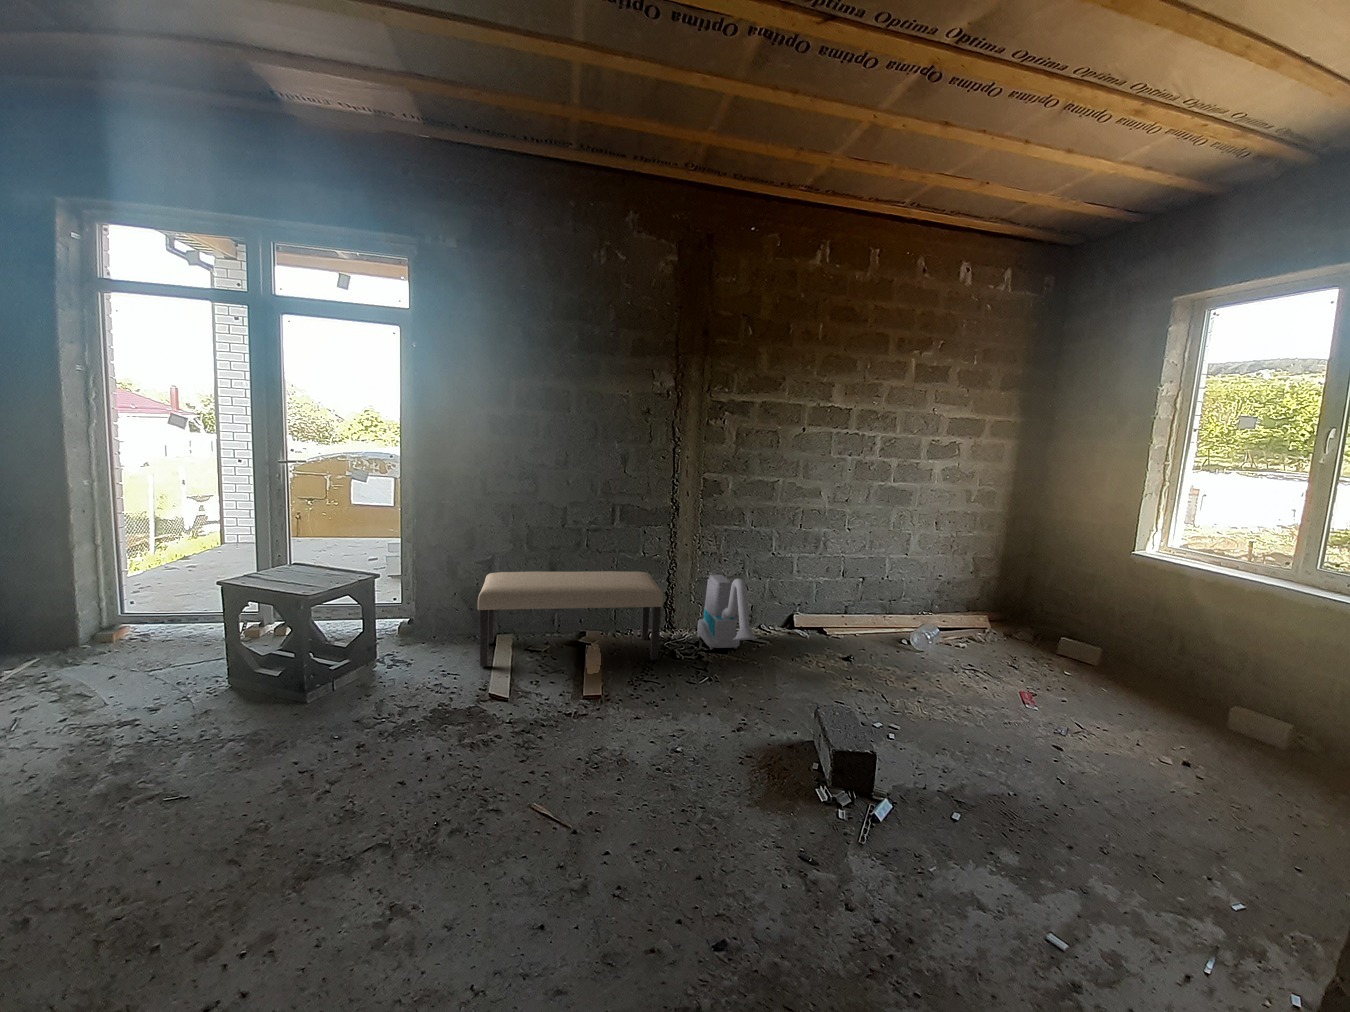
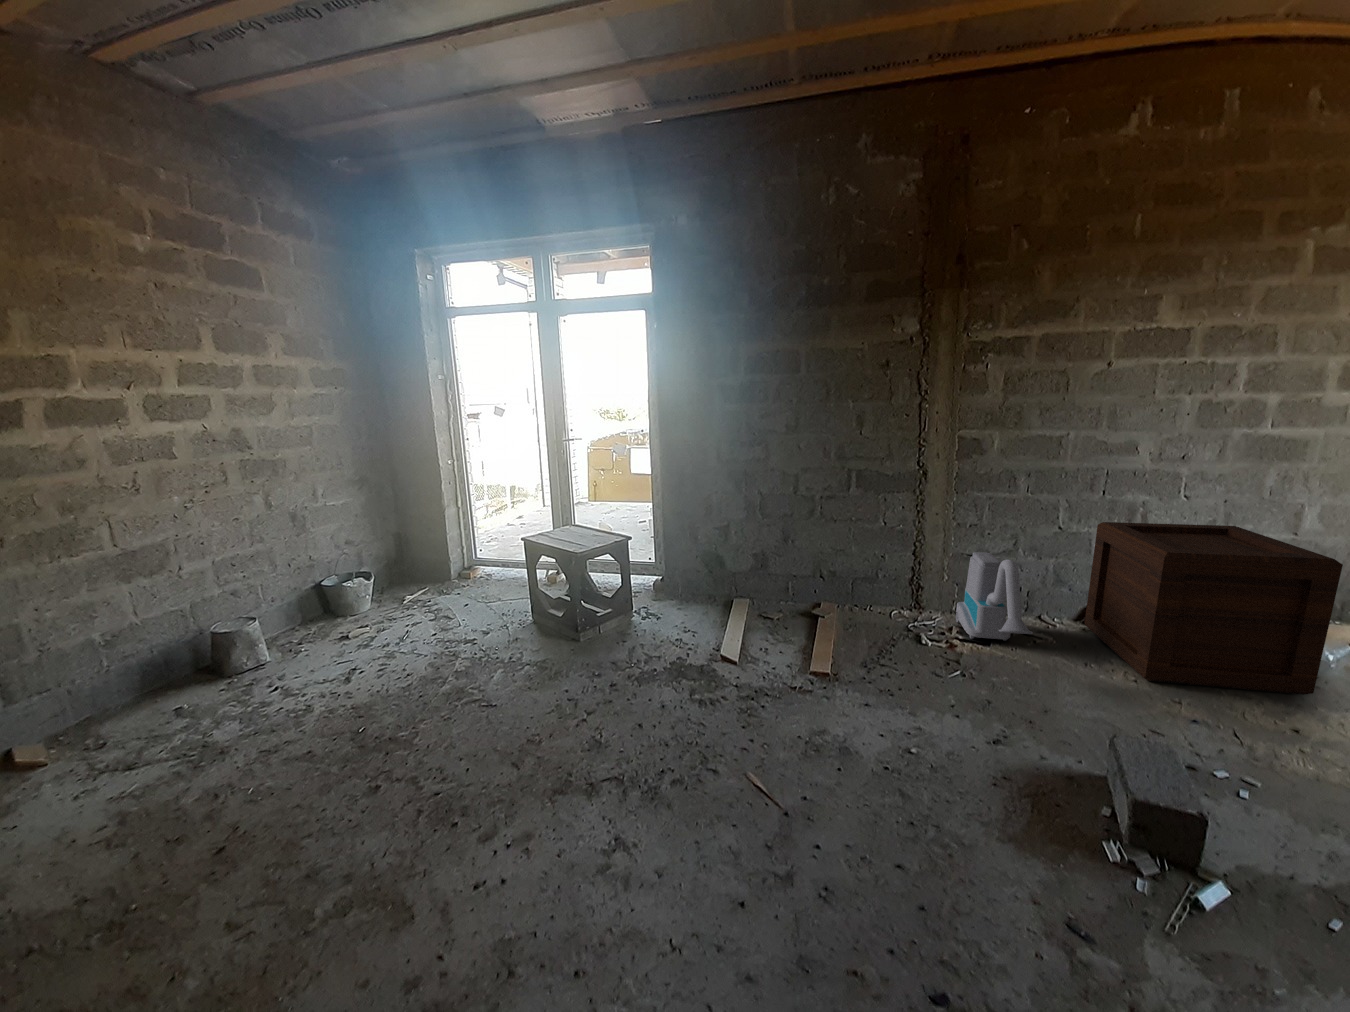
wooden crate: none [788,546,931,667] -> present [1084,522,1343,695]
bench: present [478,571,663,667] -> none [715,539,910,643]

